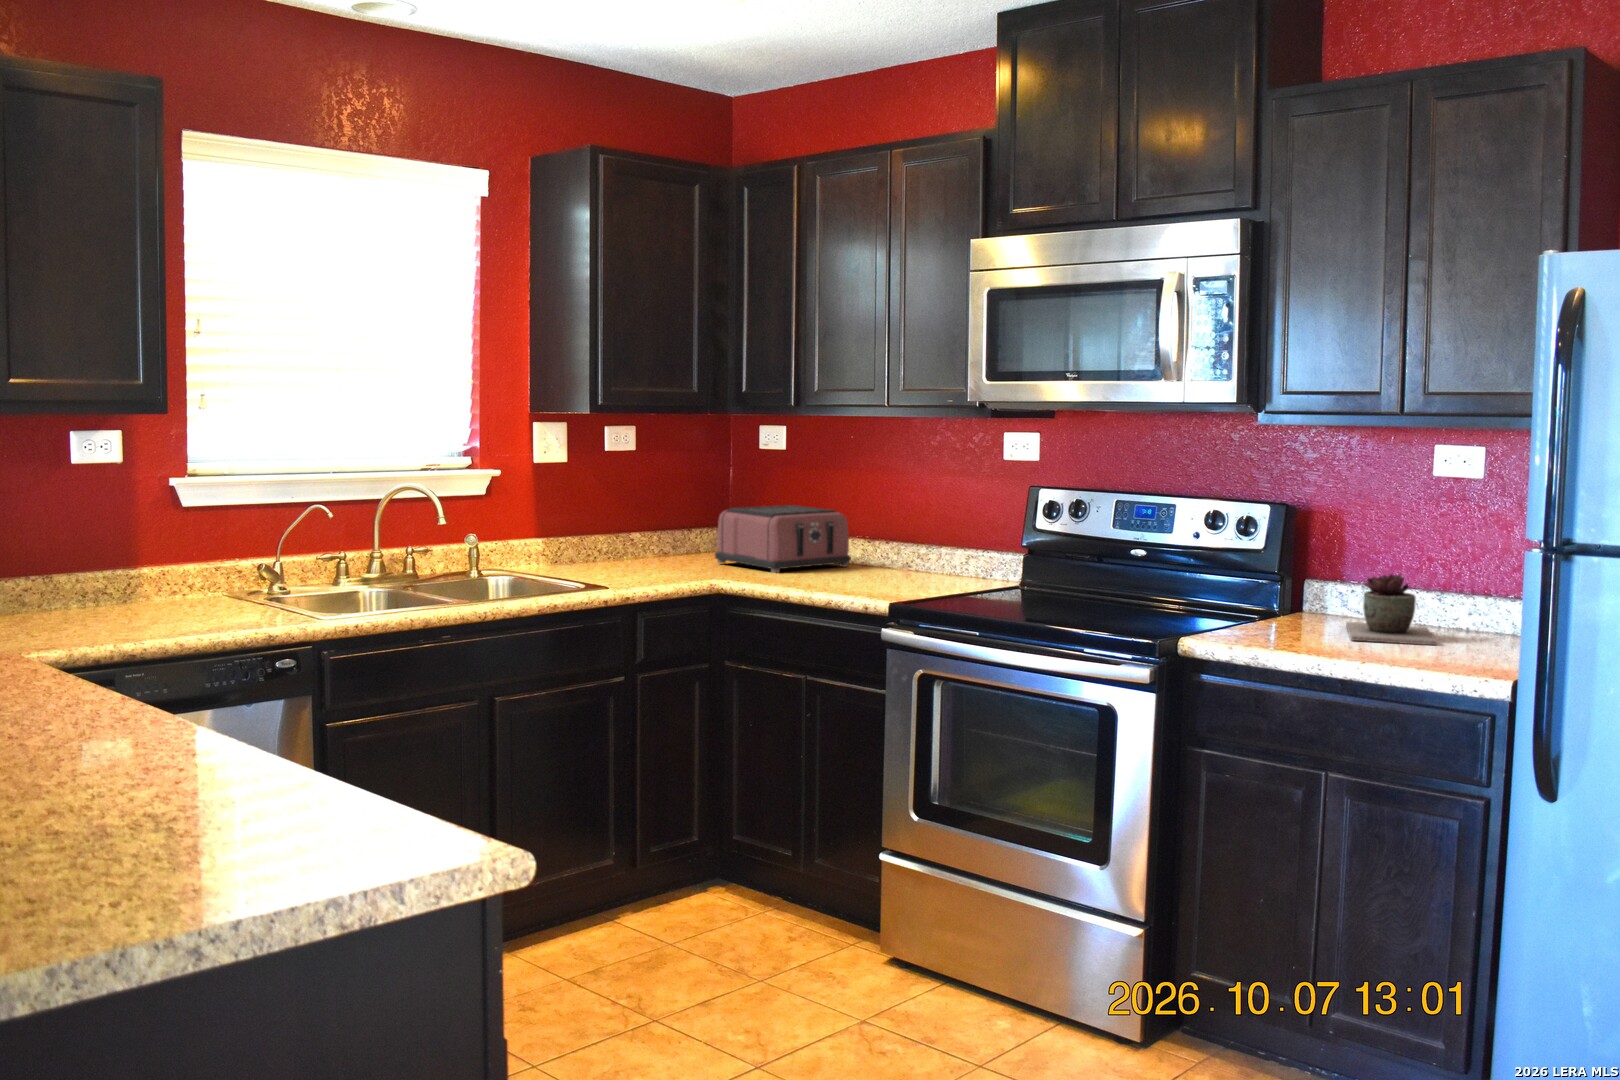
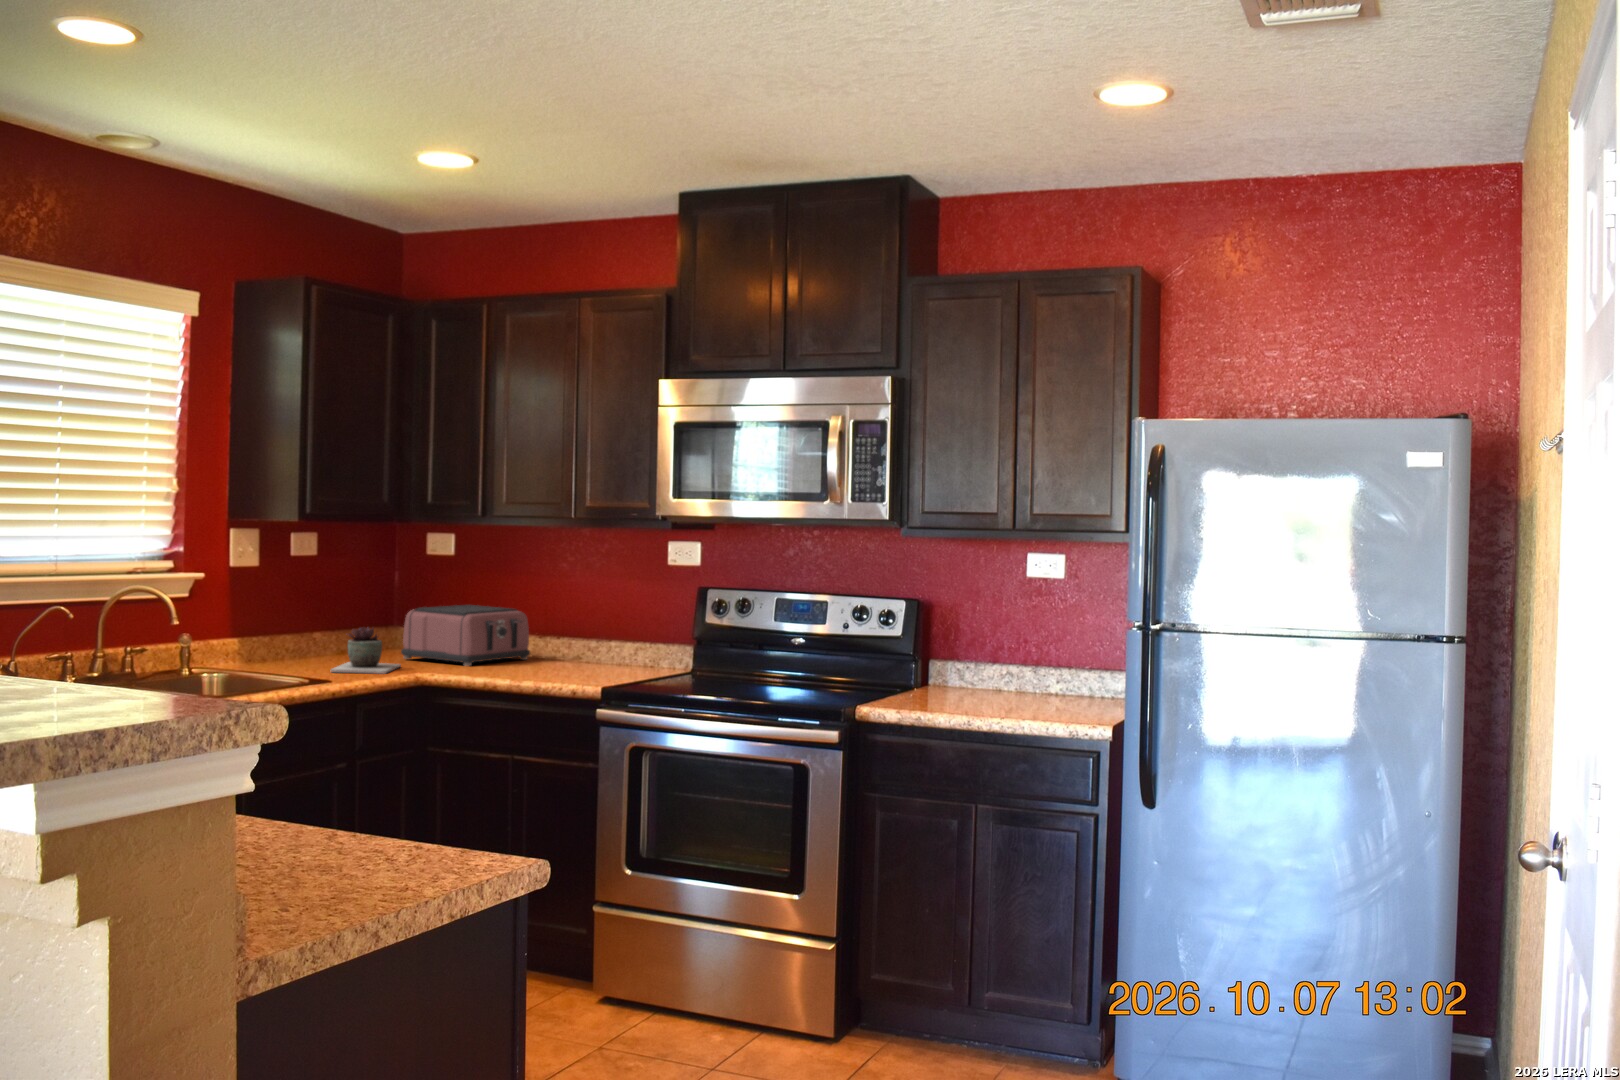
succulent plant: present [1346,574,1437,645] -> present [331,627,401,674]

